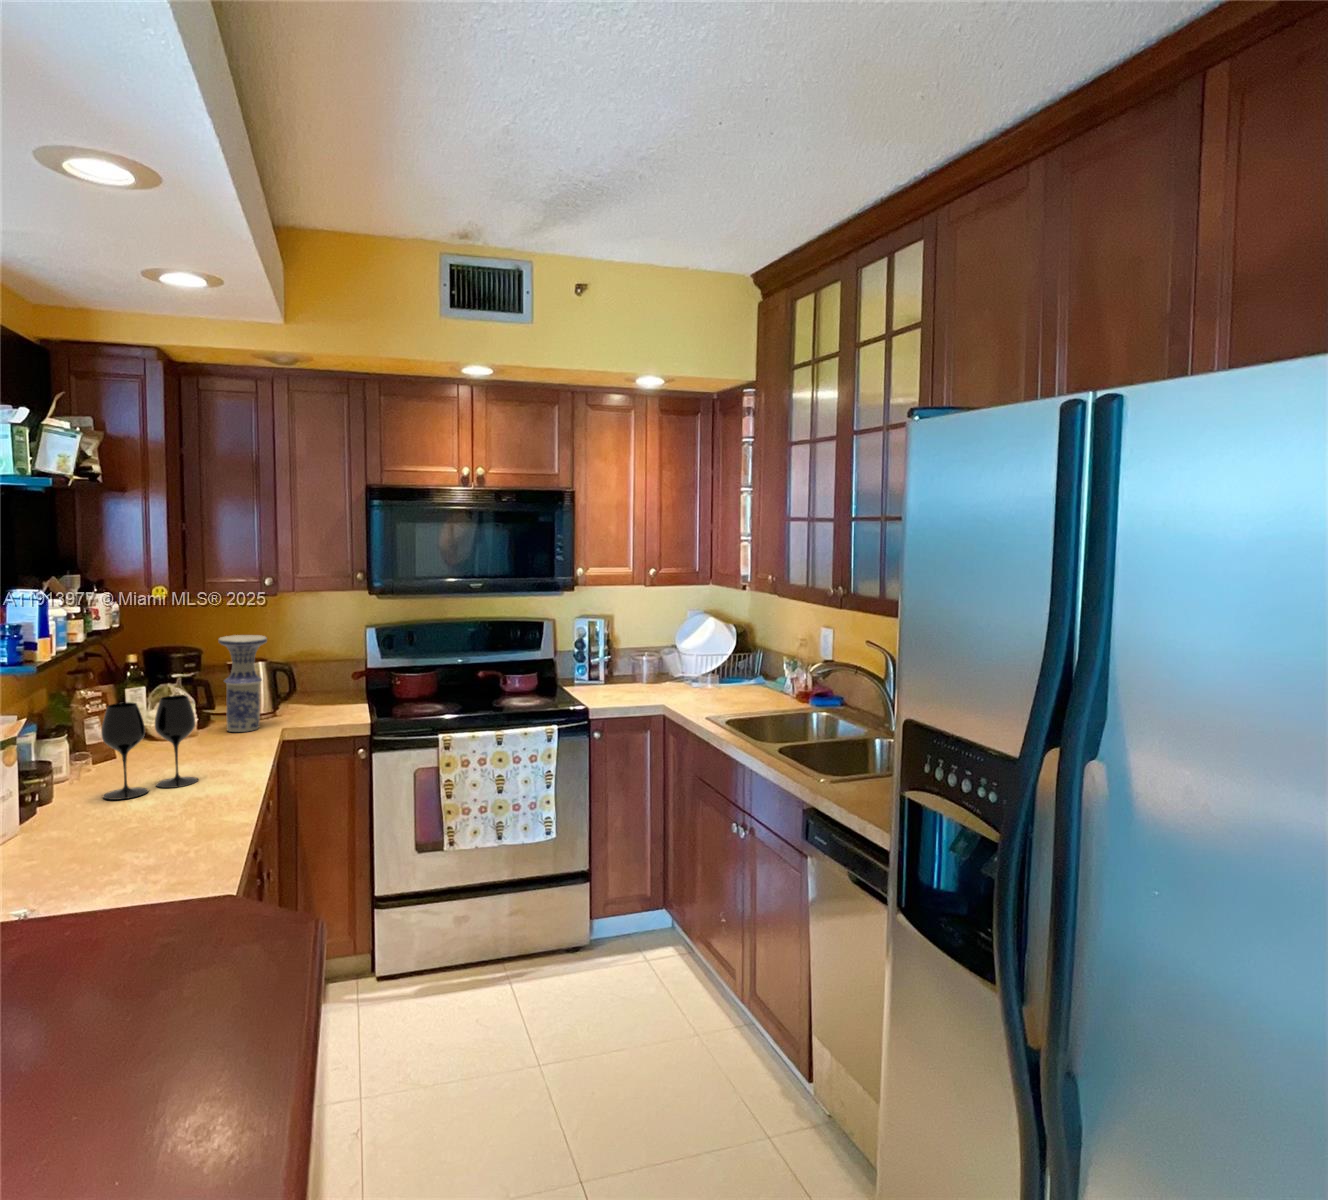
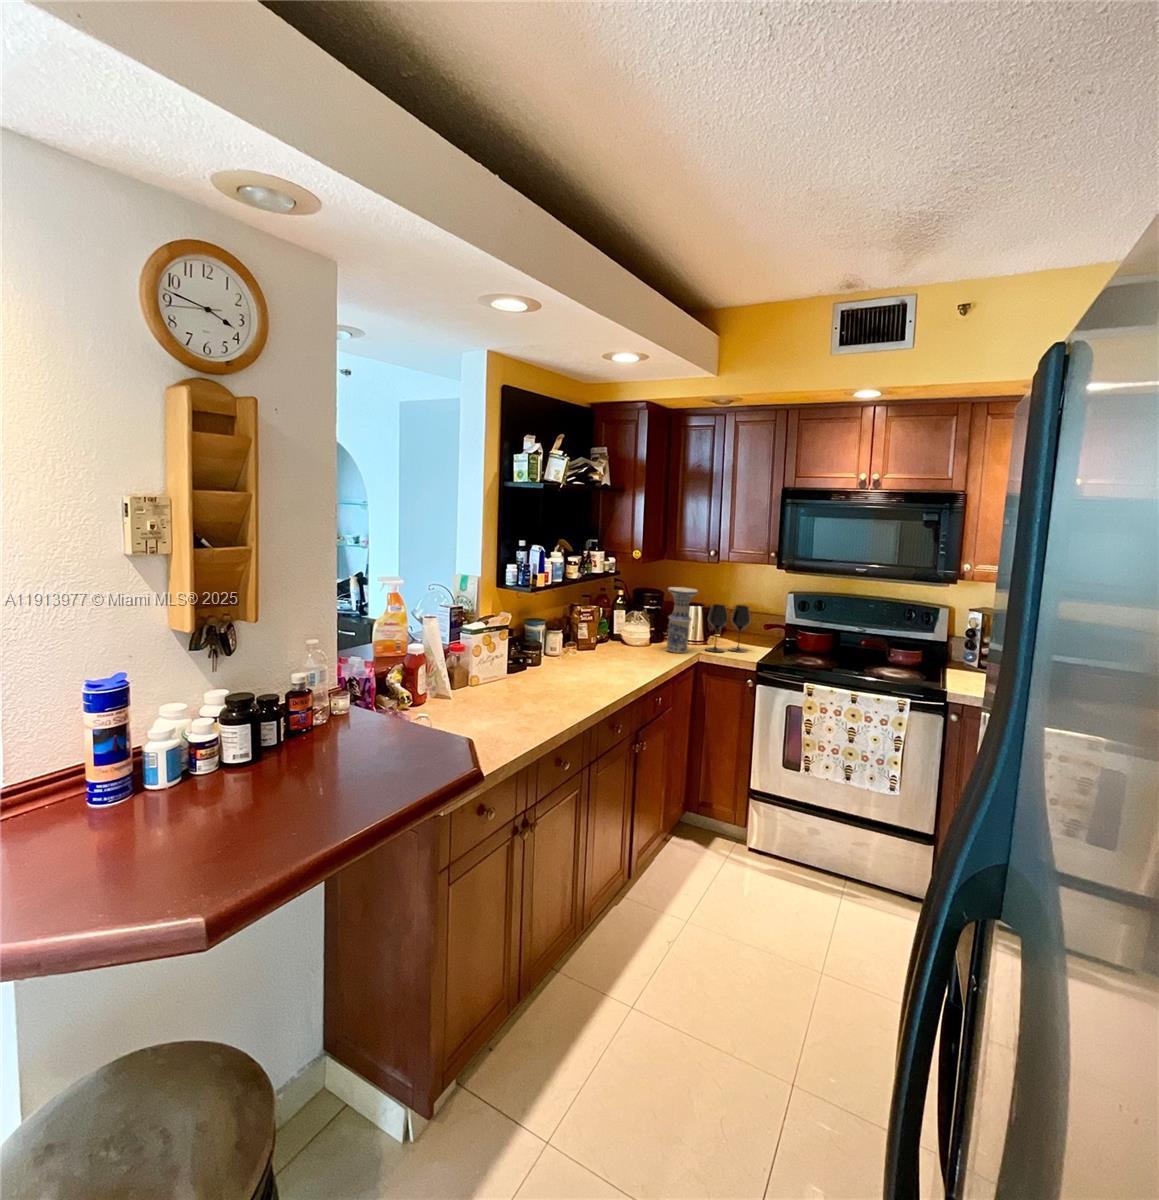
wine glass: present [101,695,198,800] -> present [706,604,750,653]

